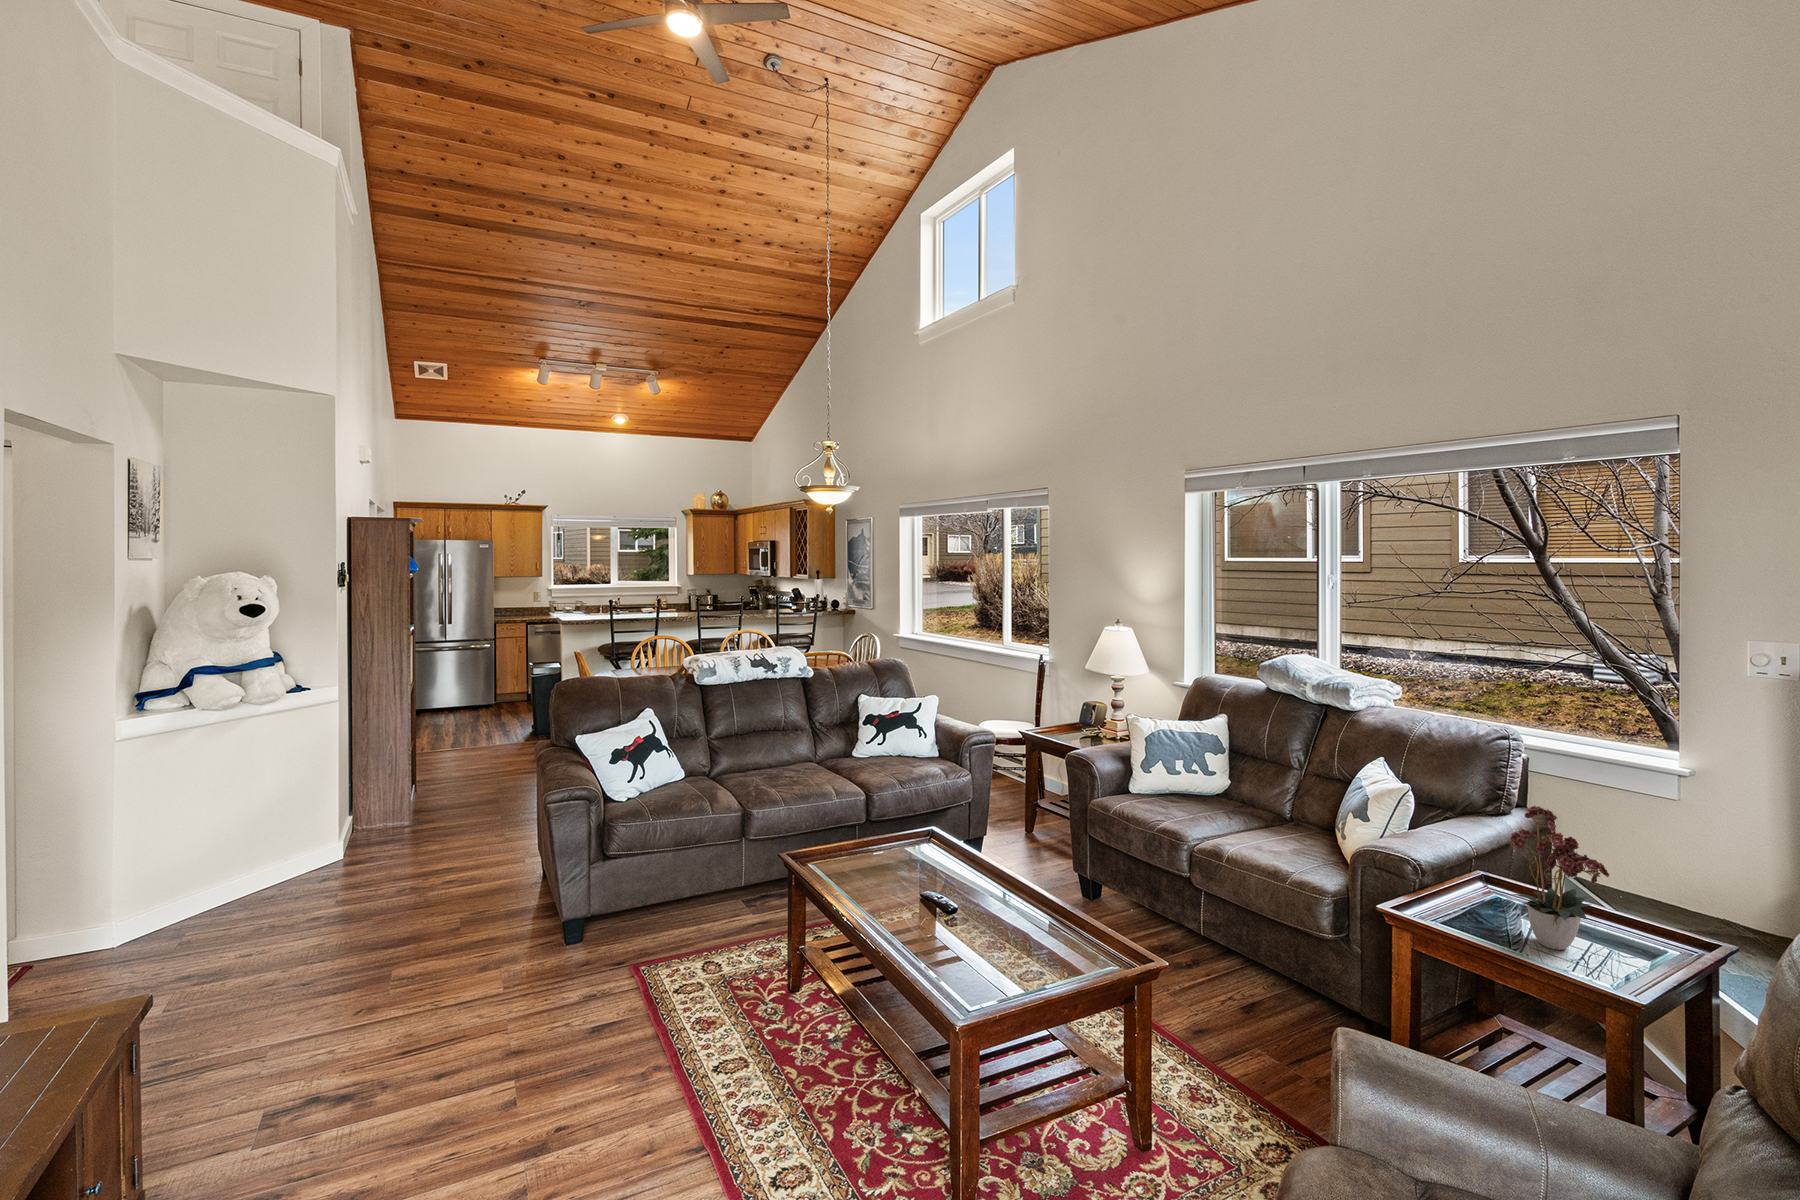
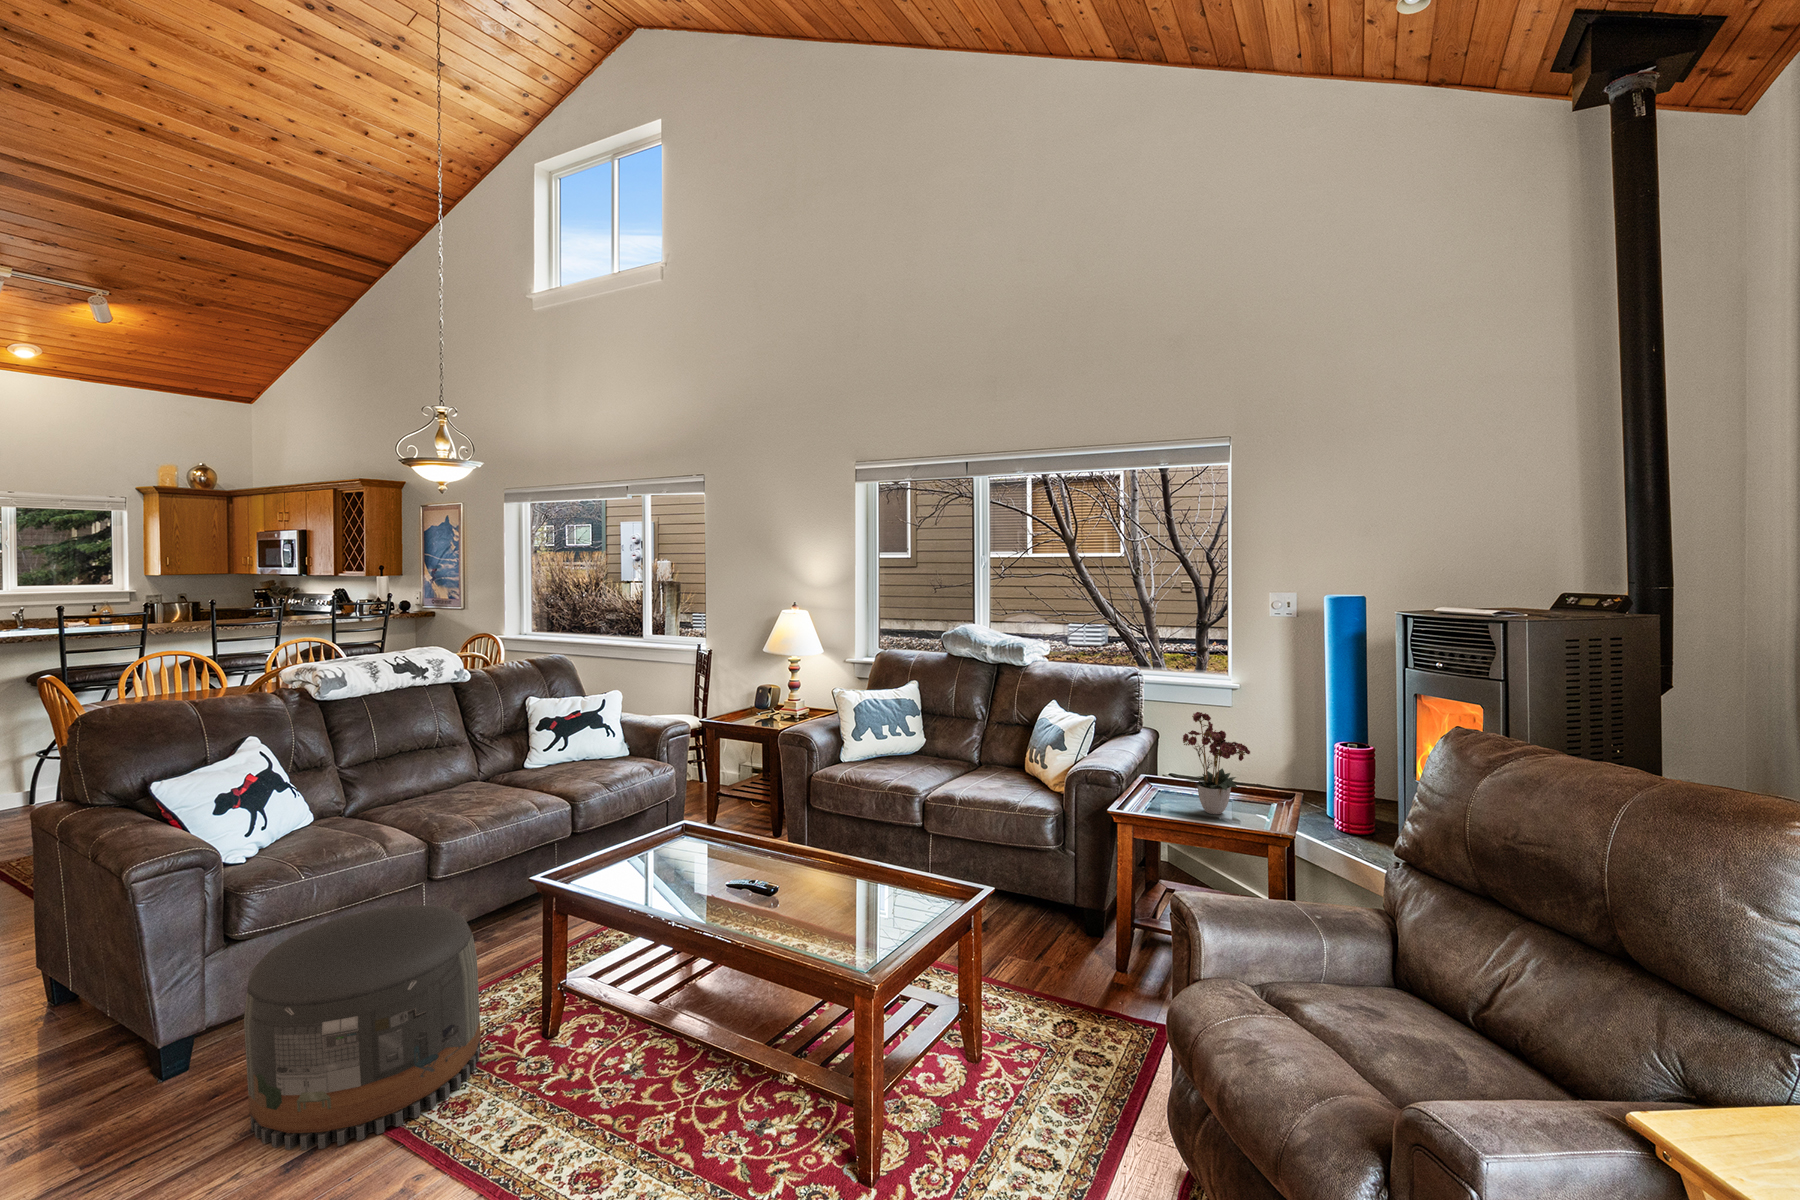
pouf: none [586,856,742,1028] -> present [244,905,481,1150]

